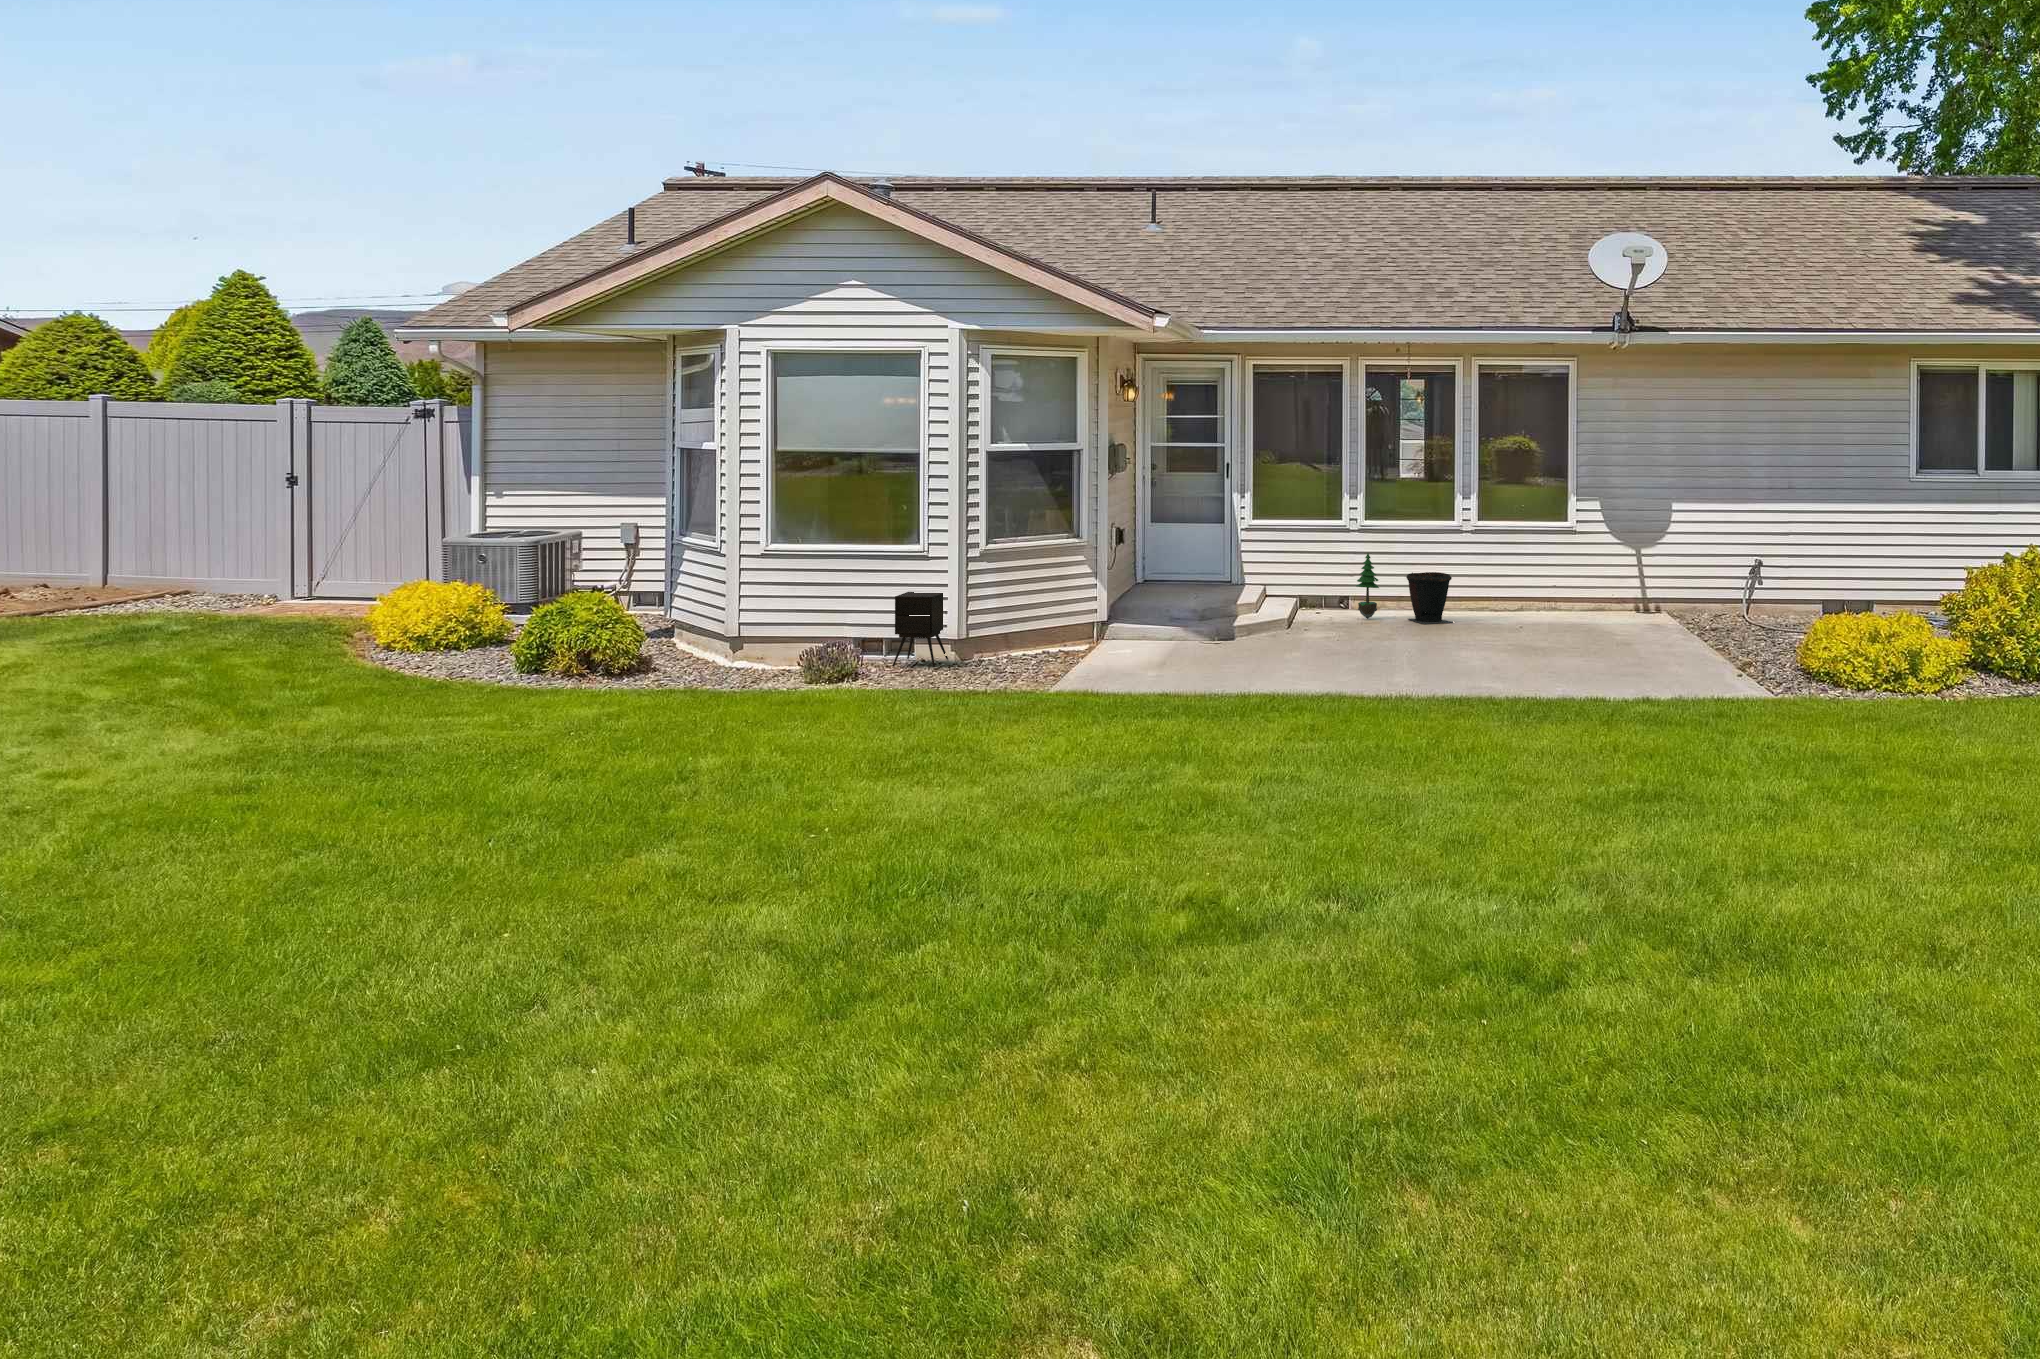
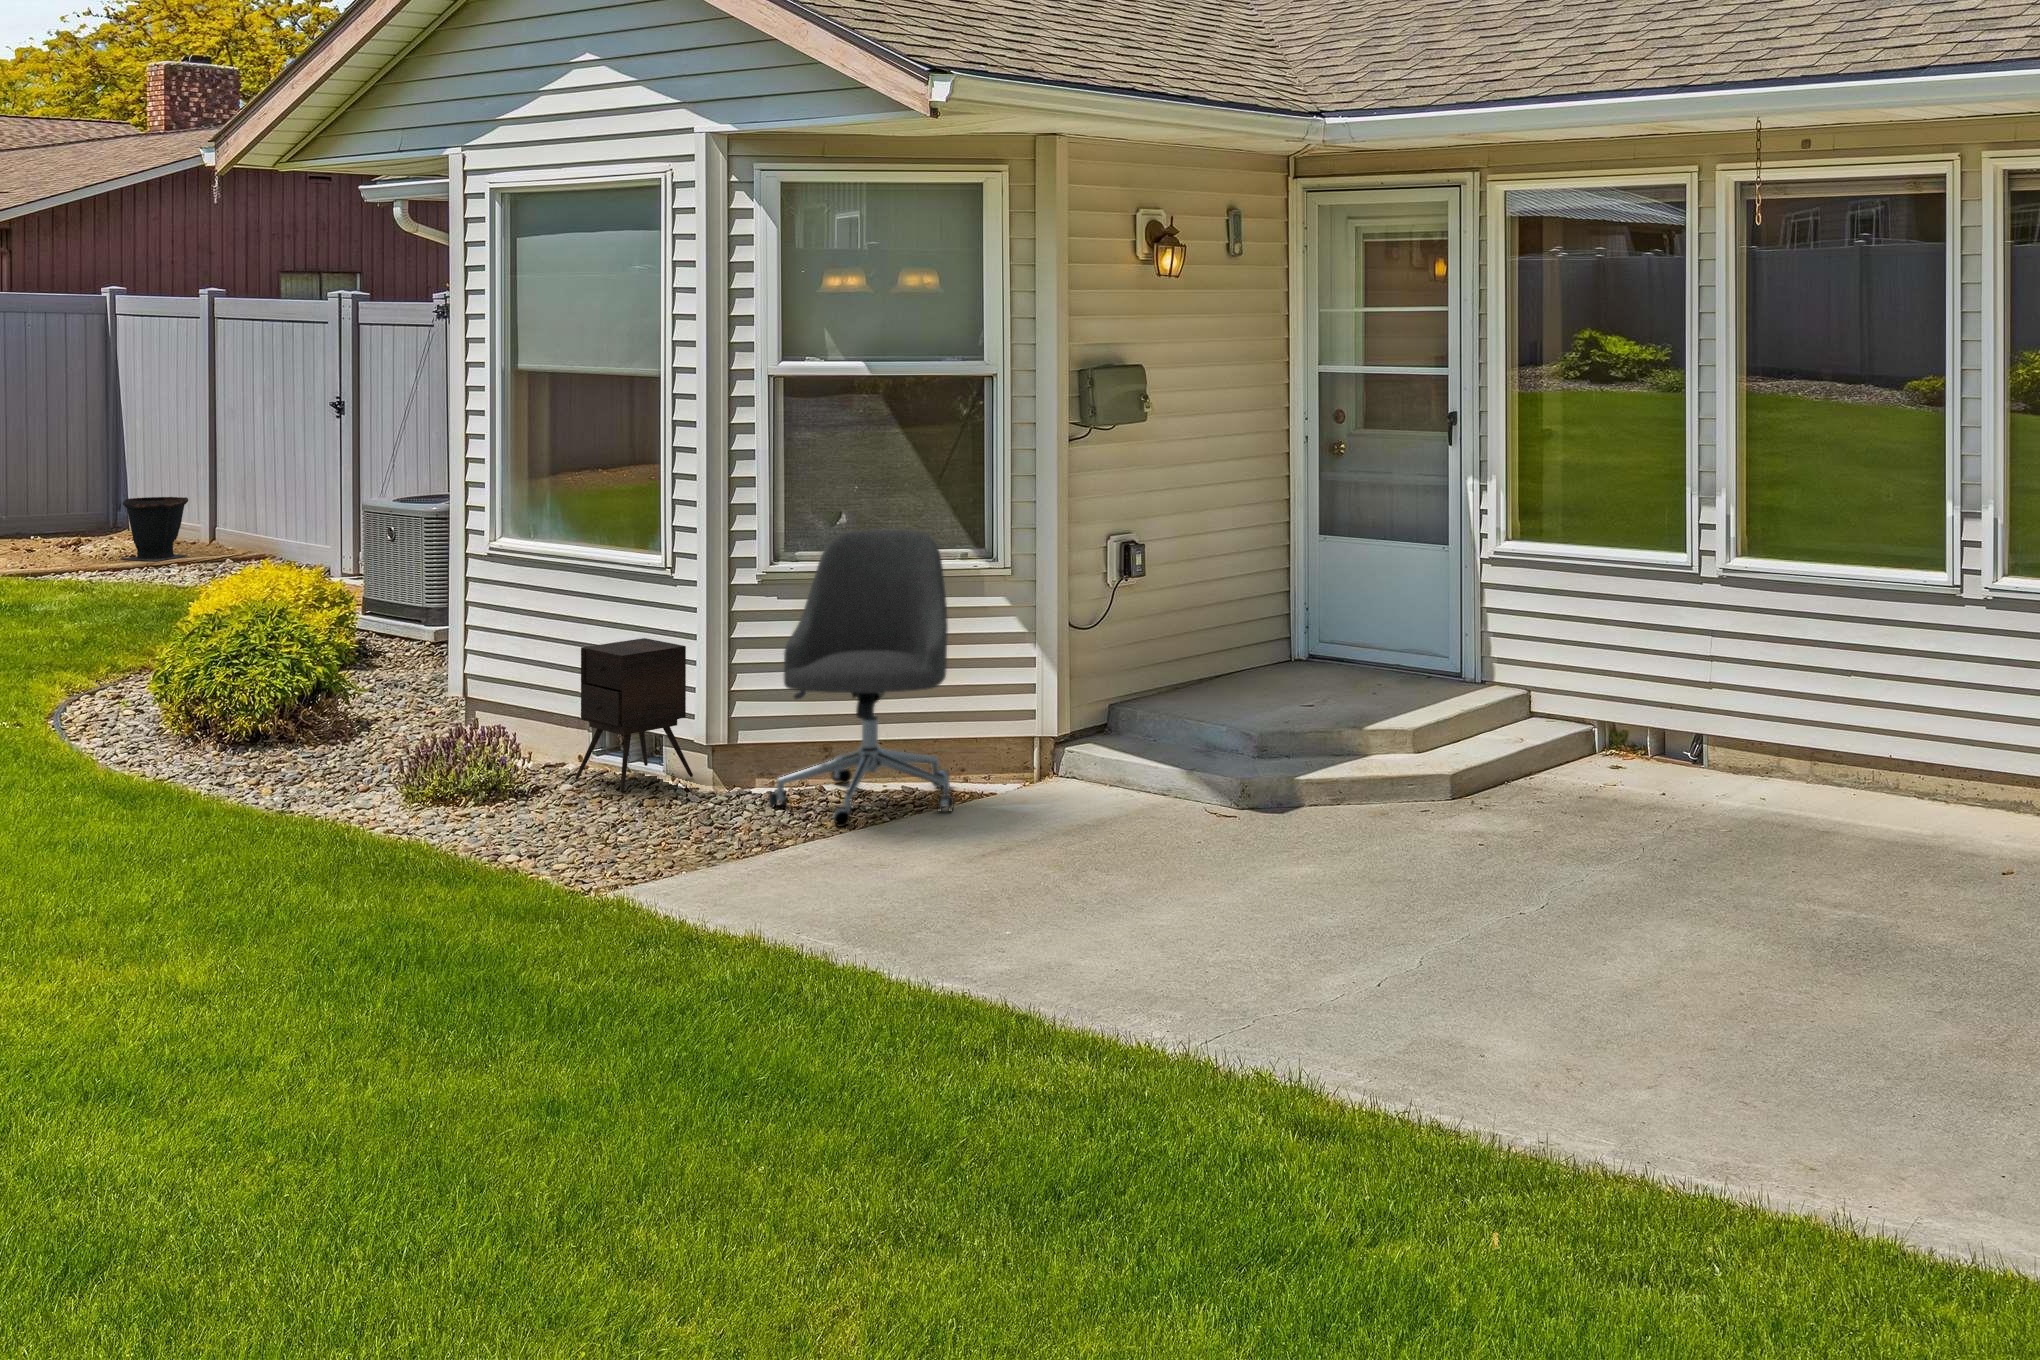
chair: none [1018,527,1108,664] -> present [768,529,954,827]
potted tree: present [1356,553,1379,619] -> none [1692,629,1749,784]
bucket: present [1406,572,1452,624] -> present [122,494,188,561]

